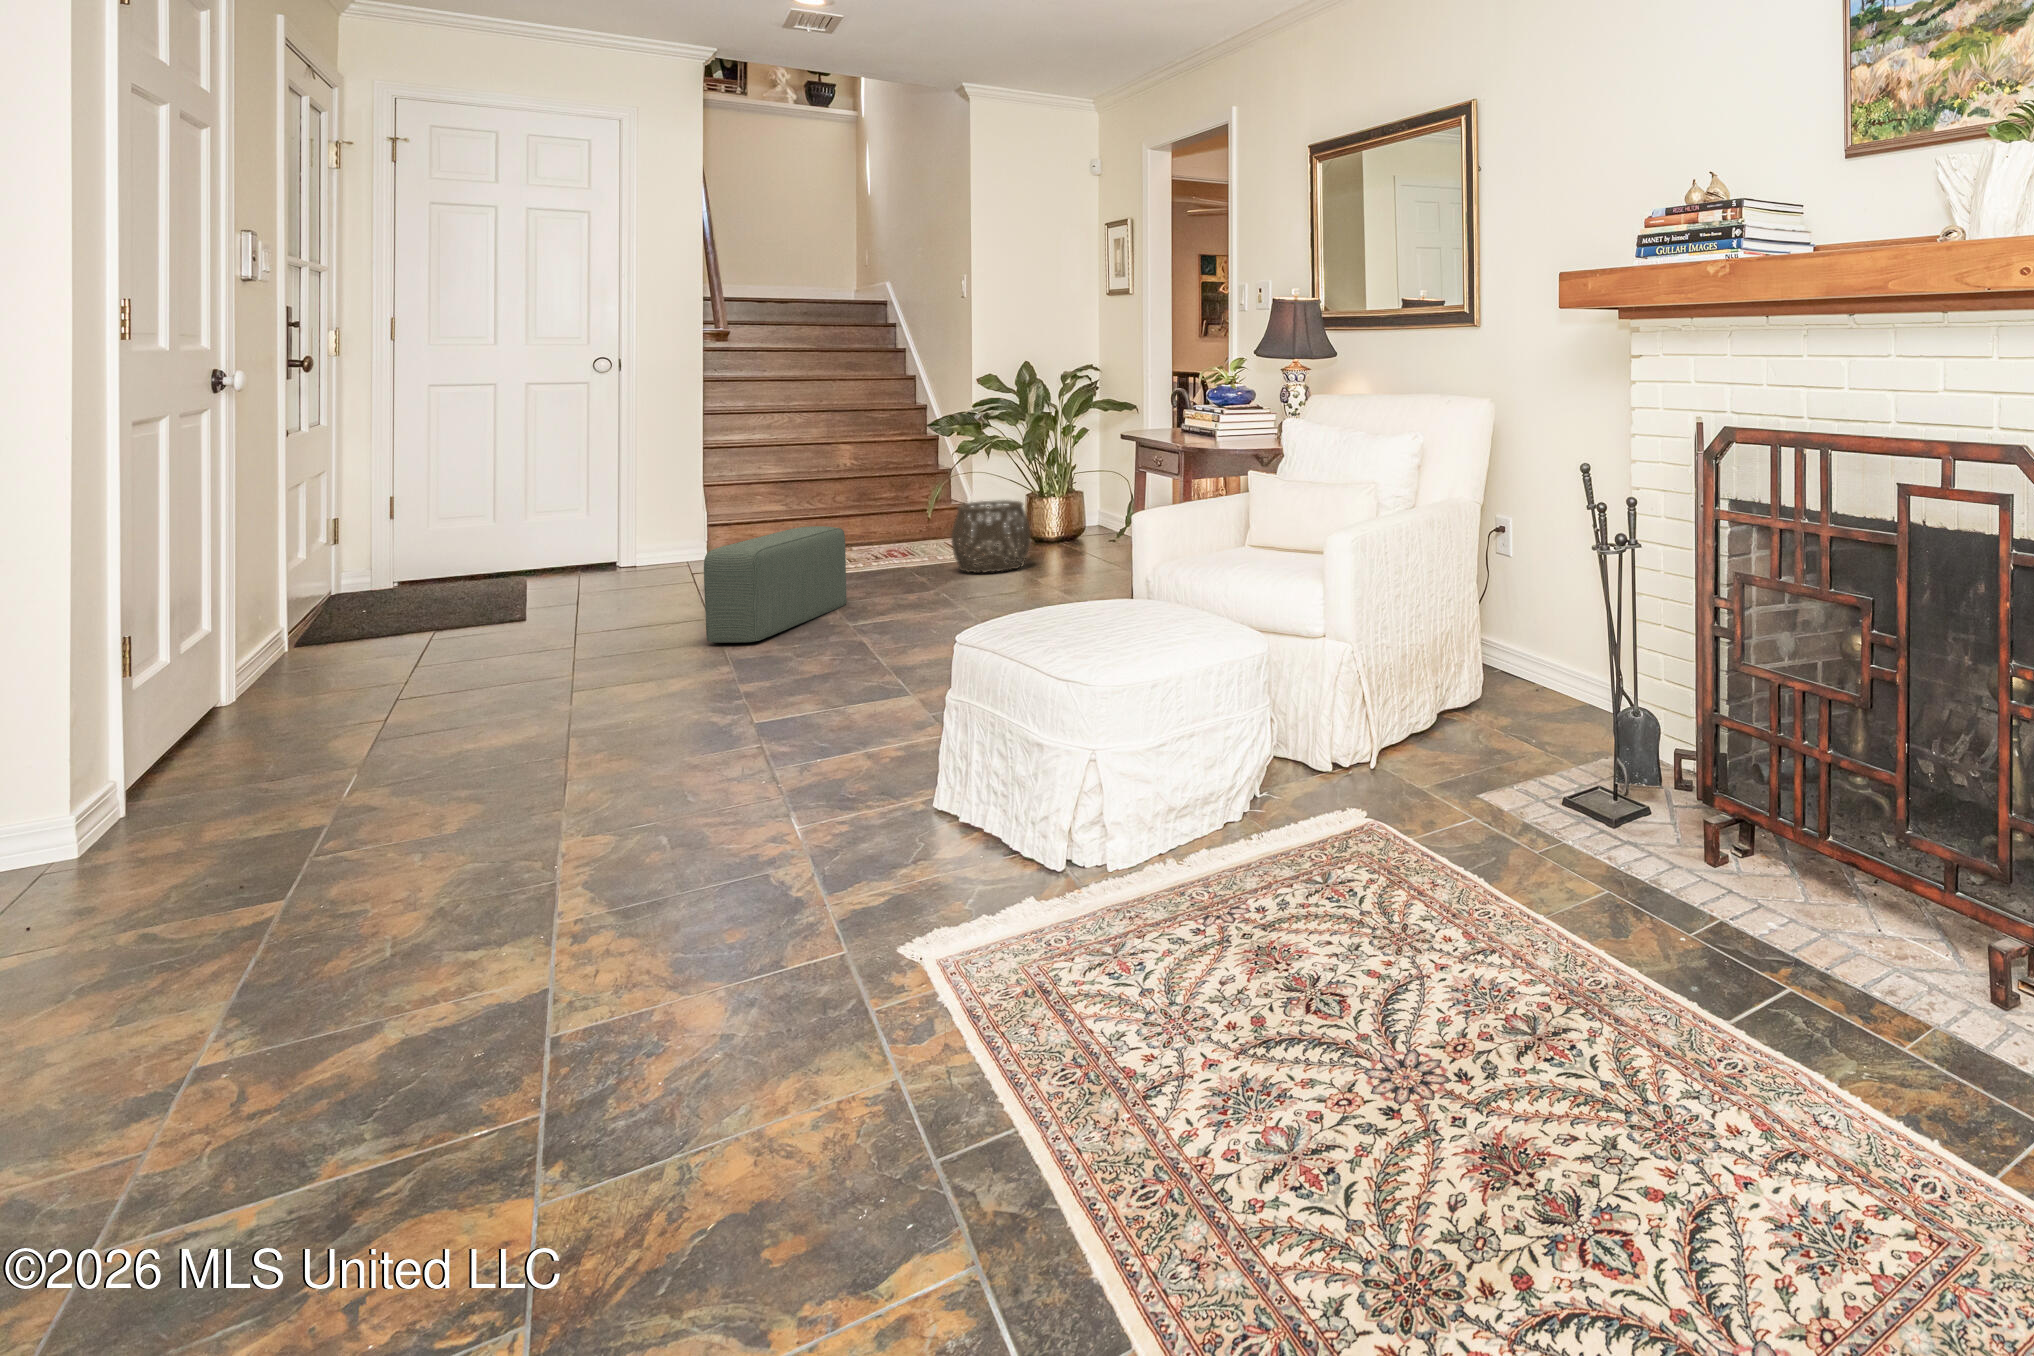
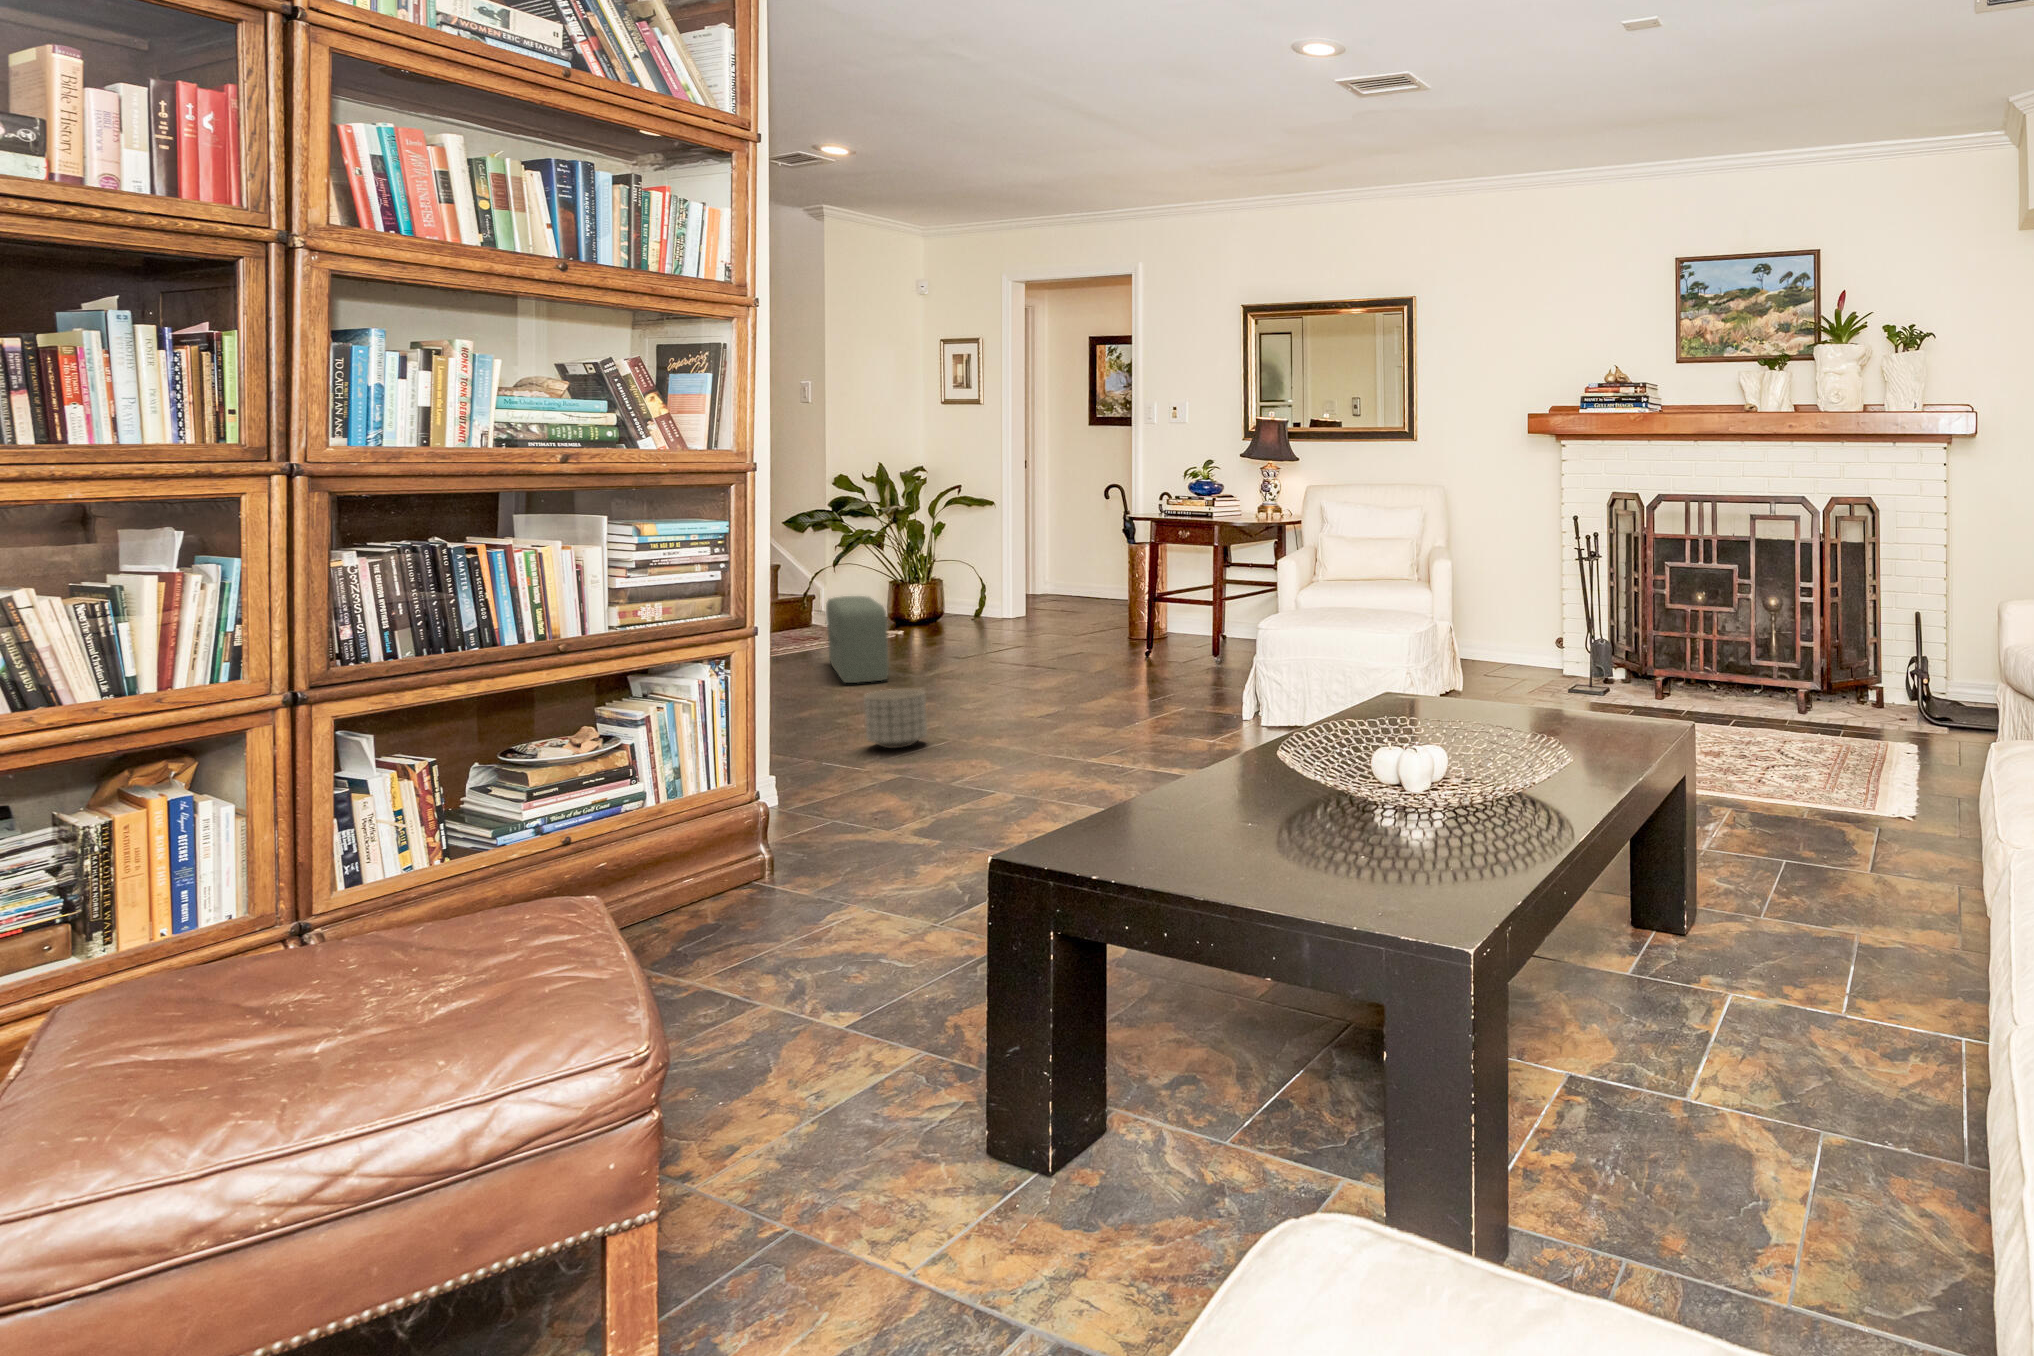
woven basket: present [951,500,1031,573] -> none [886,579,956,640]
planter: none [336,700,446,793] -> present [864,689,927,748]

